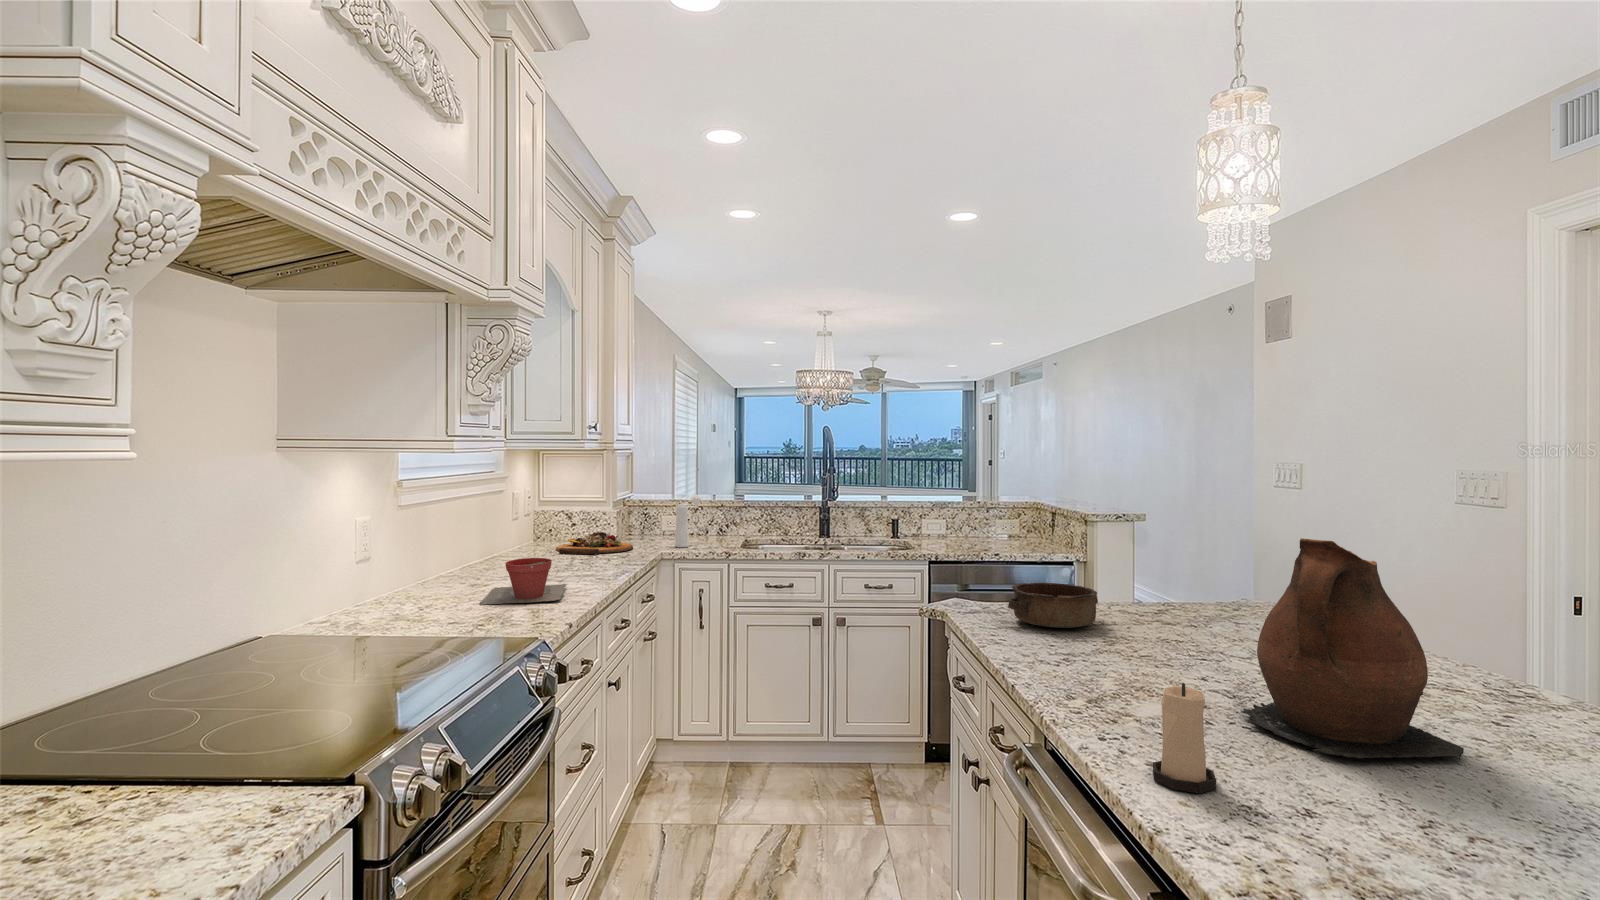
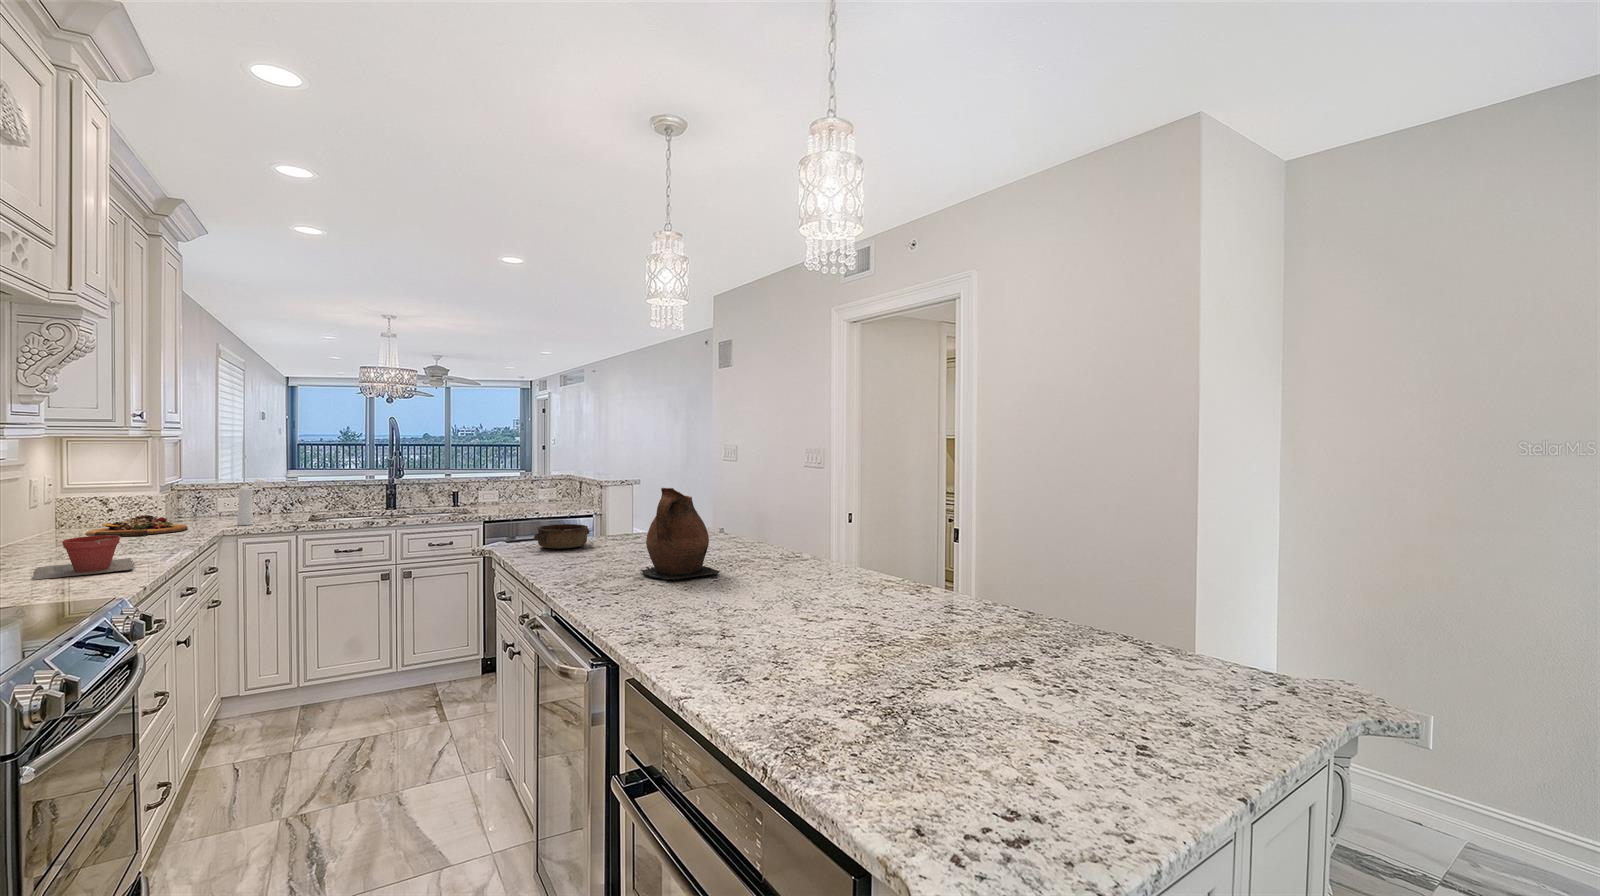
candle: present [1153,683,1216,793] -> none [588,552,614,599]

